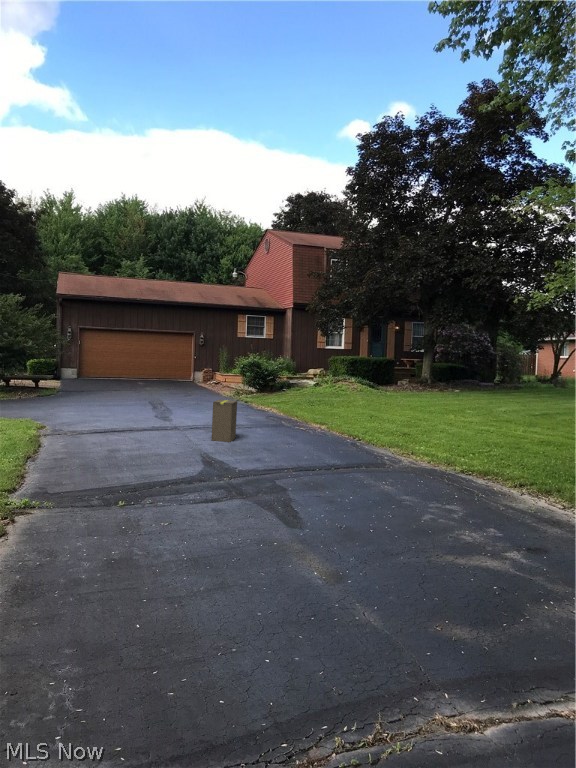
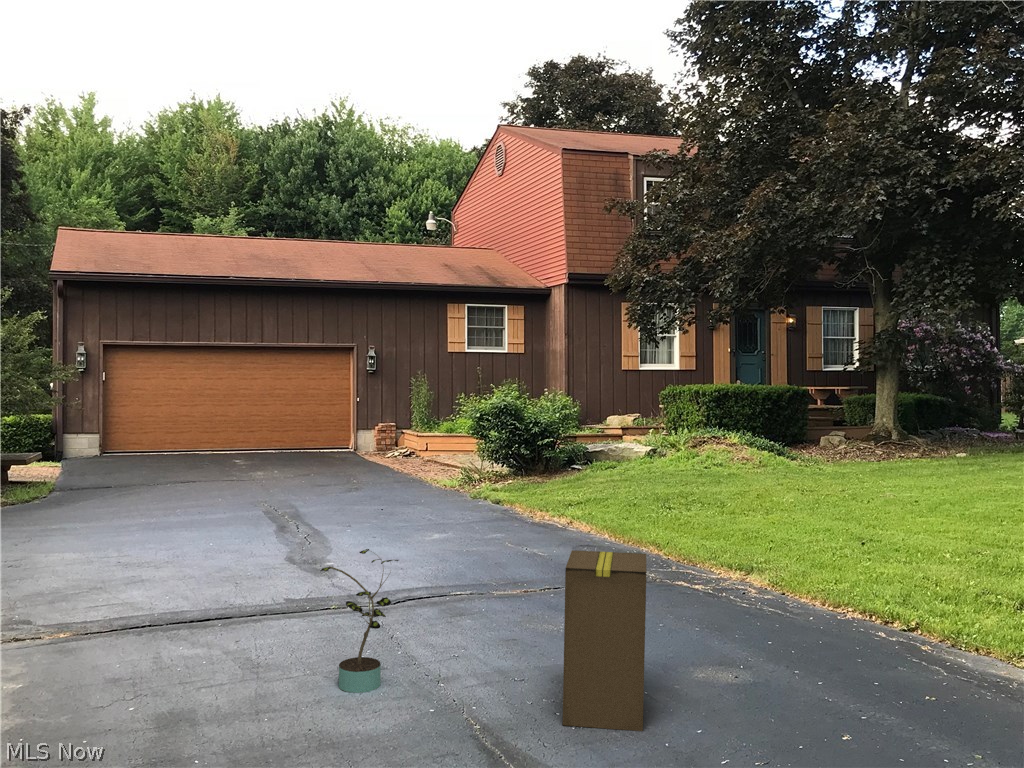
potted plant: none [156,399,178,437] -> present [320,549,399,693]

